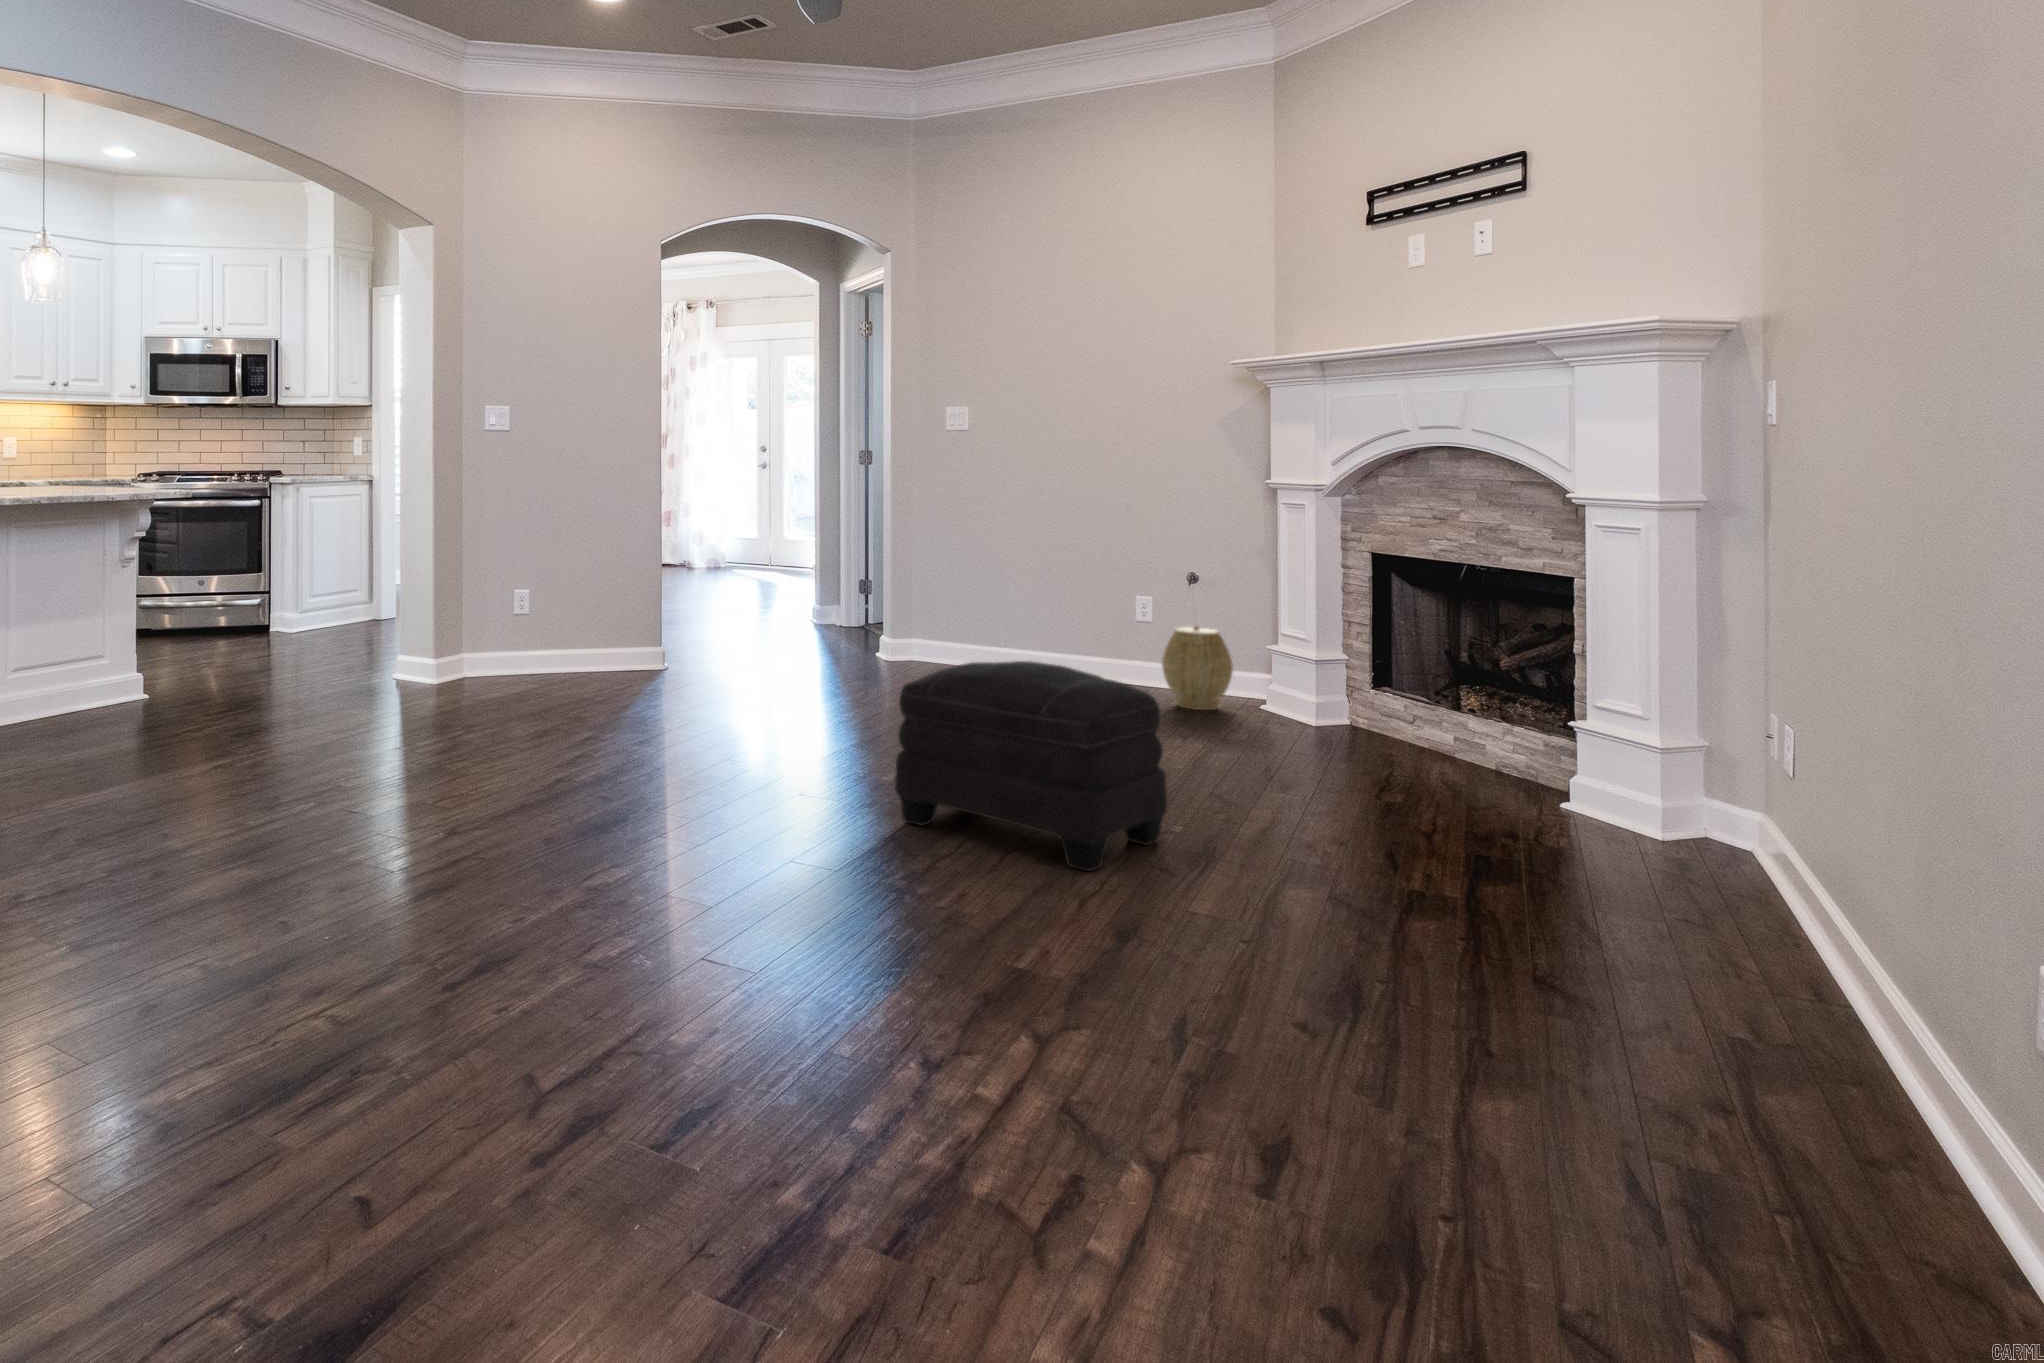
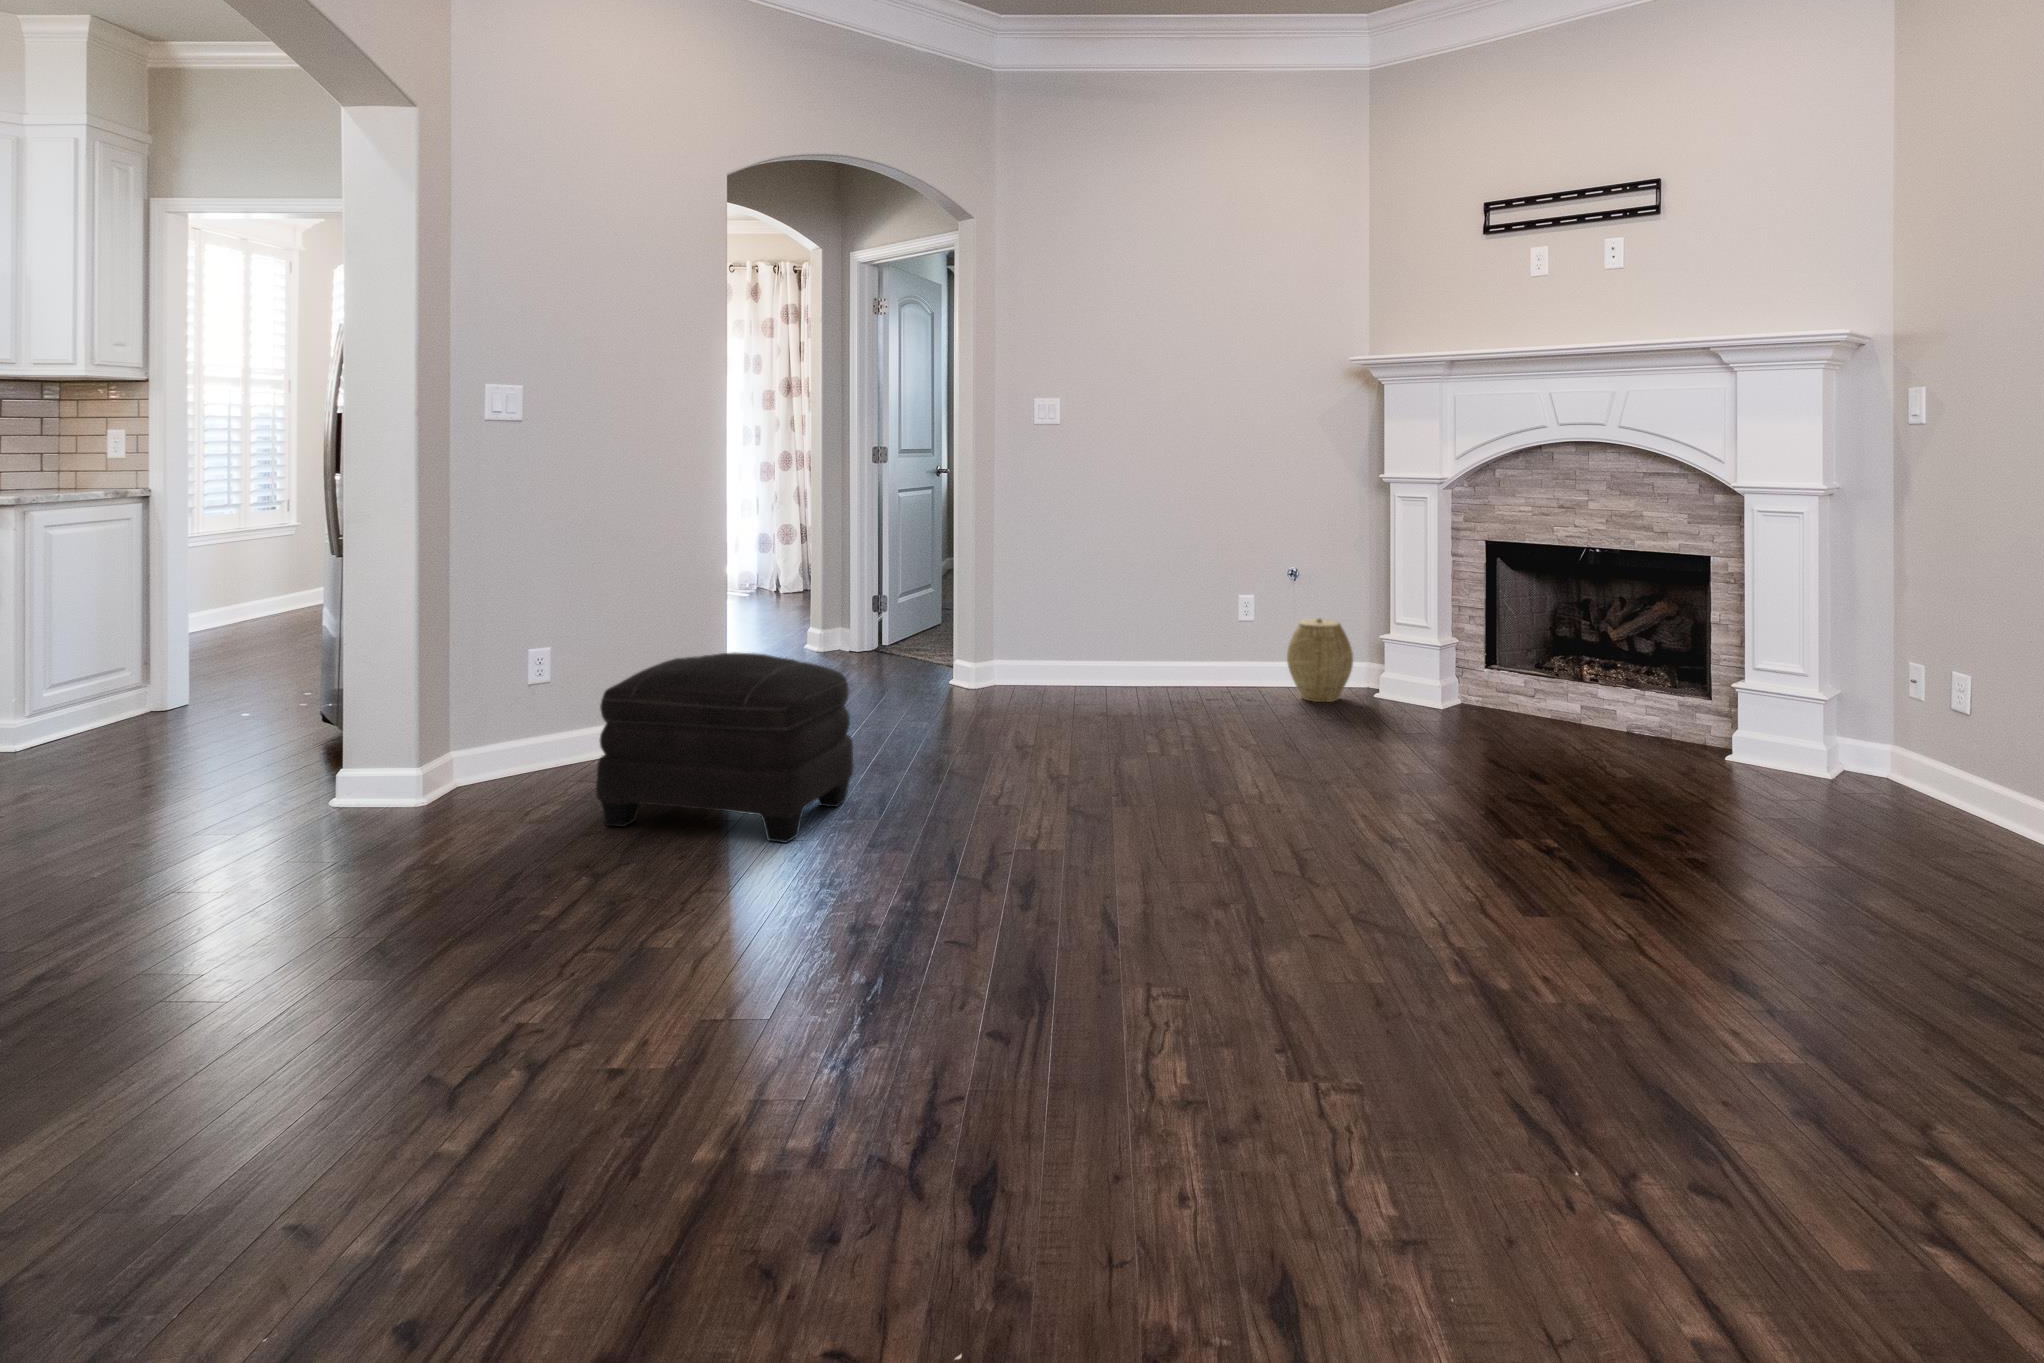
ottoman: present [895,661,1167,871] -> present [596,652,854,842]

